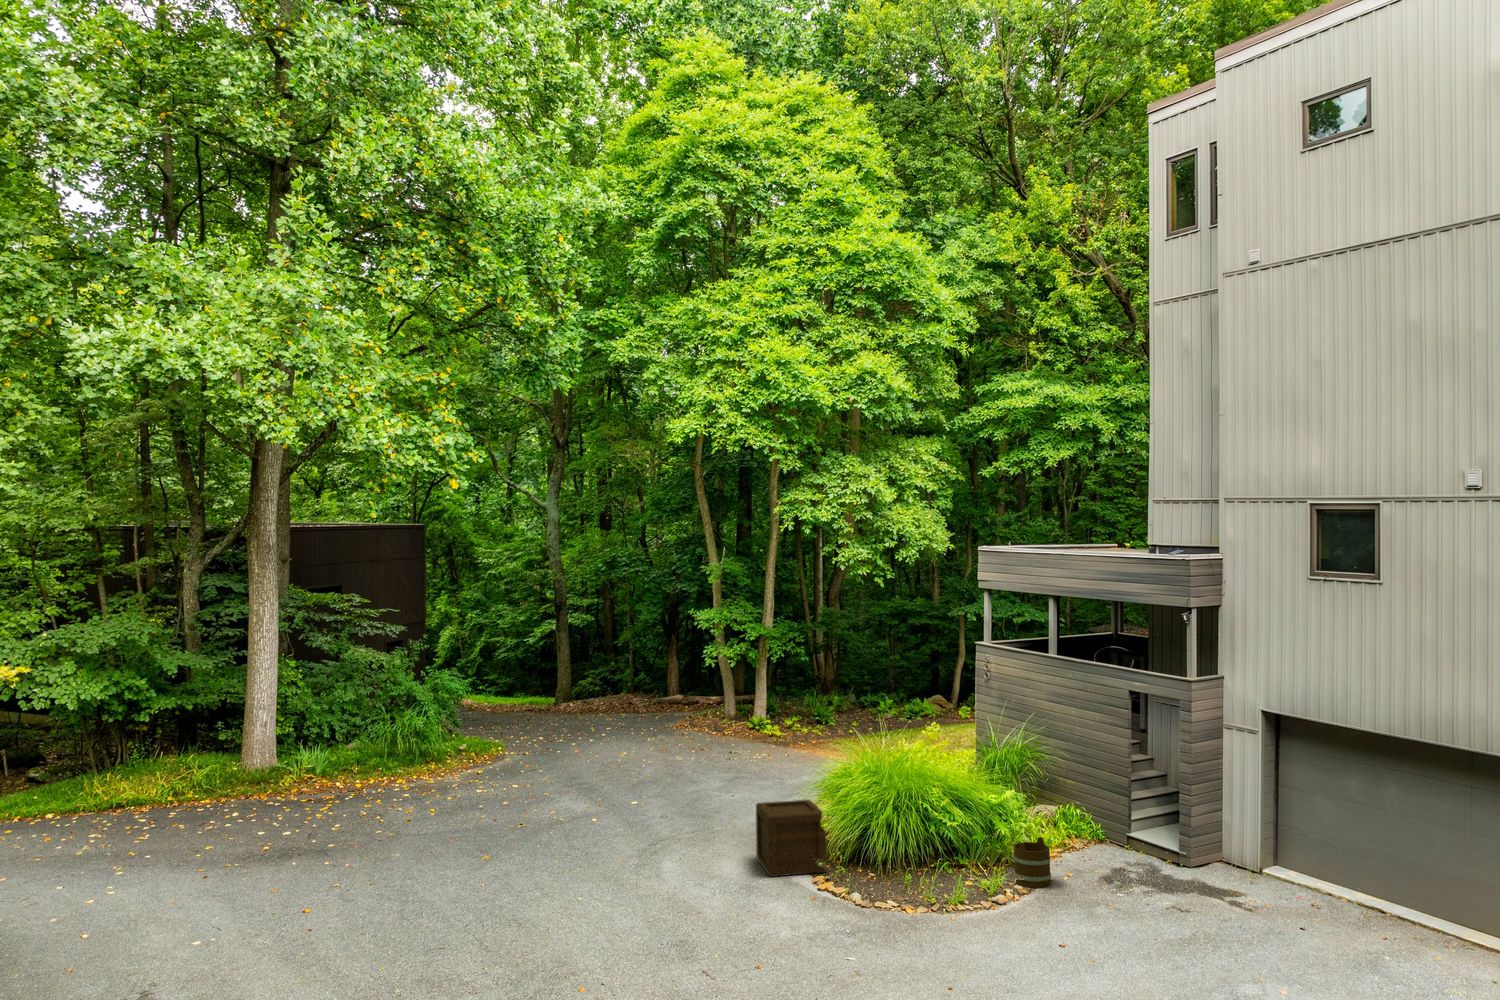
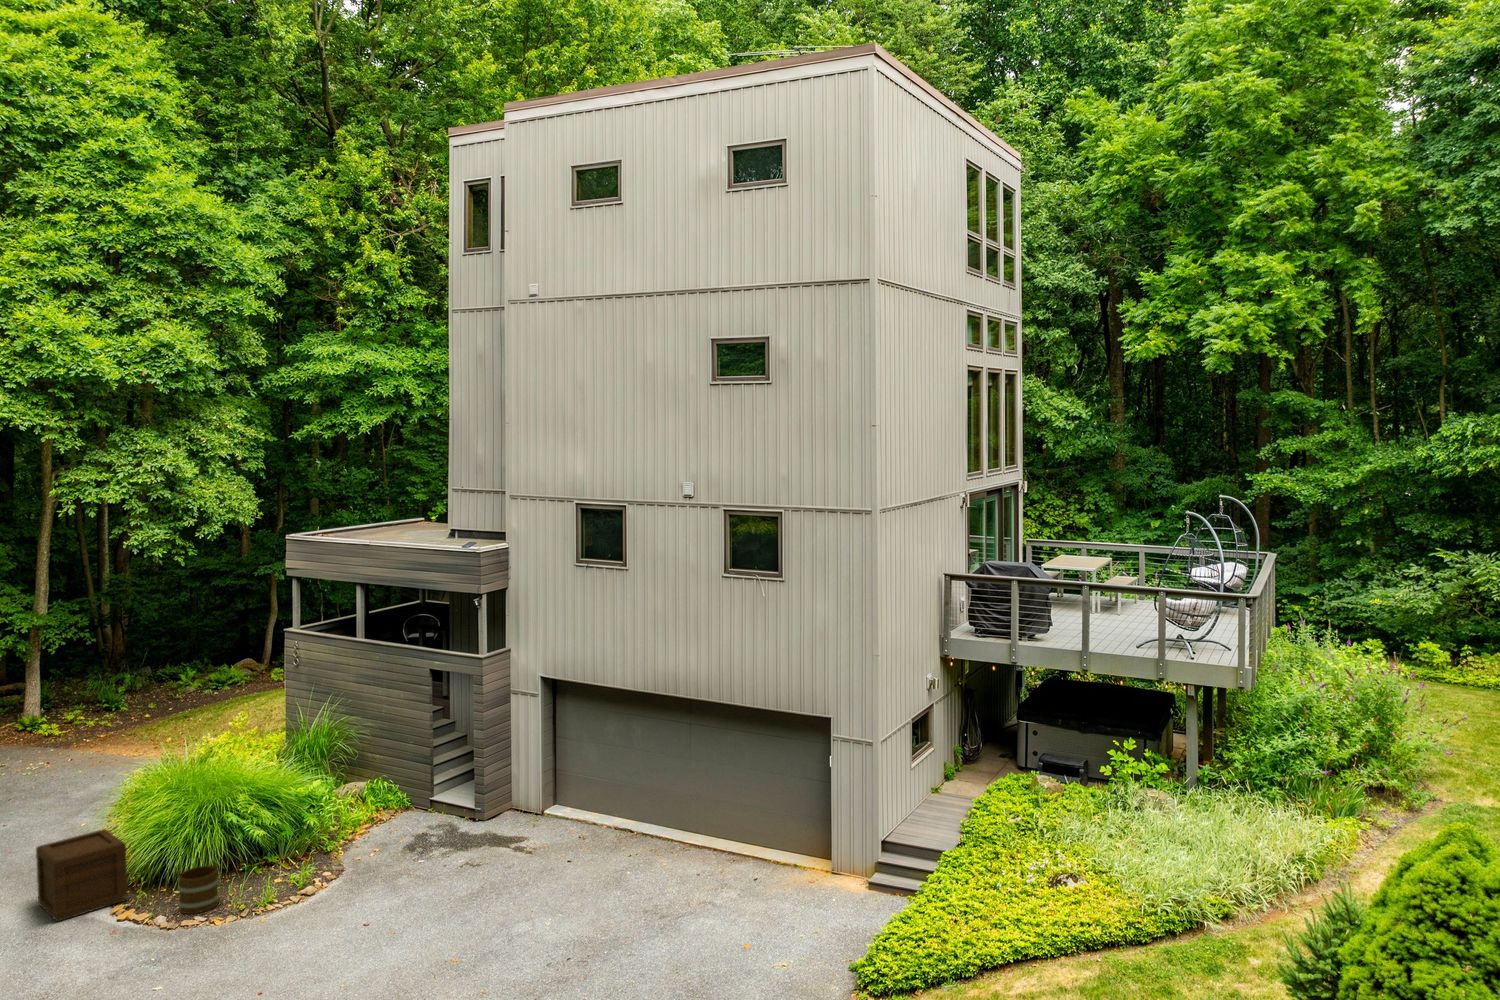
bucket: present [1013,837,1051,888] -> present [178,863,219,914]

